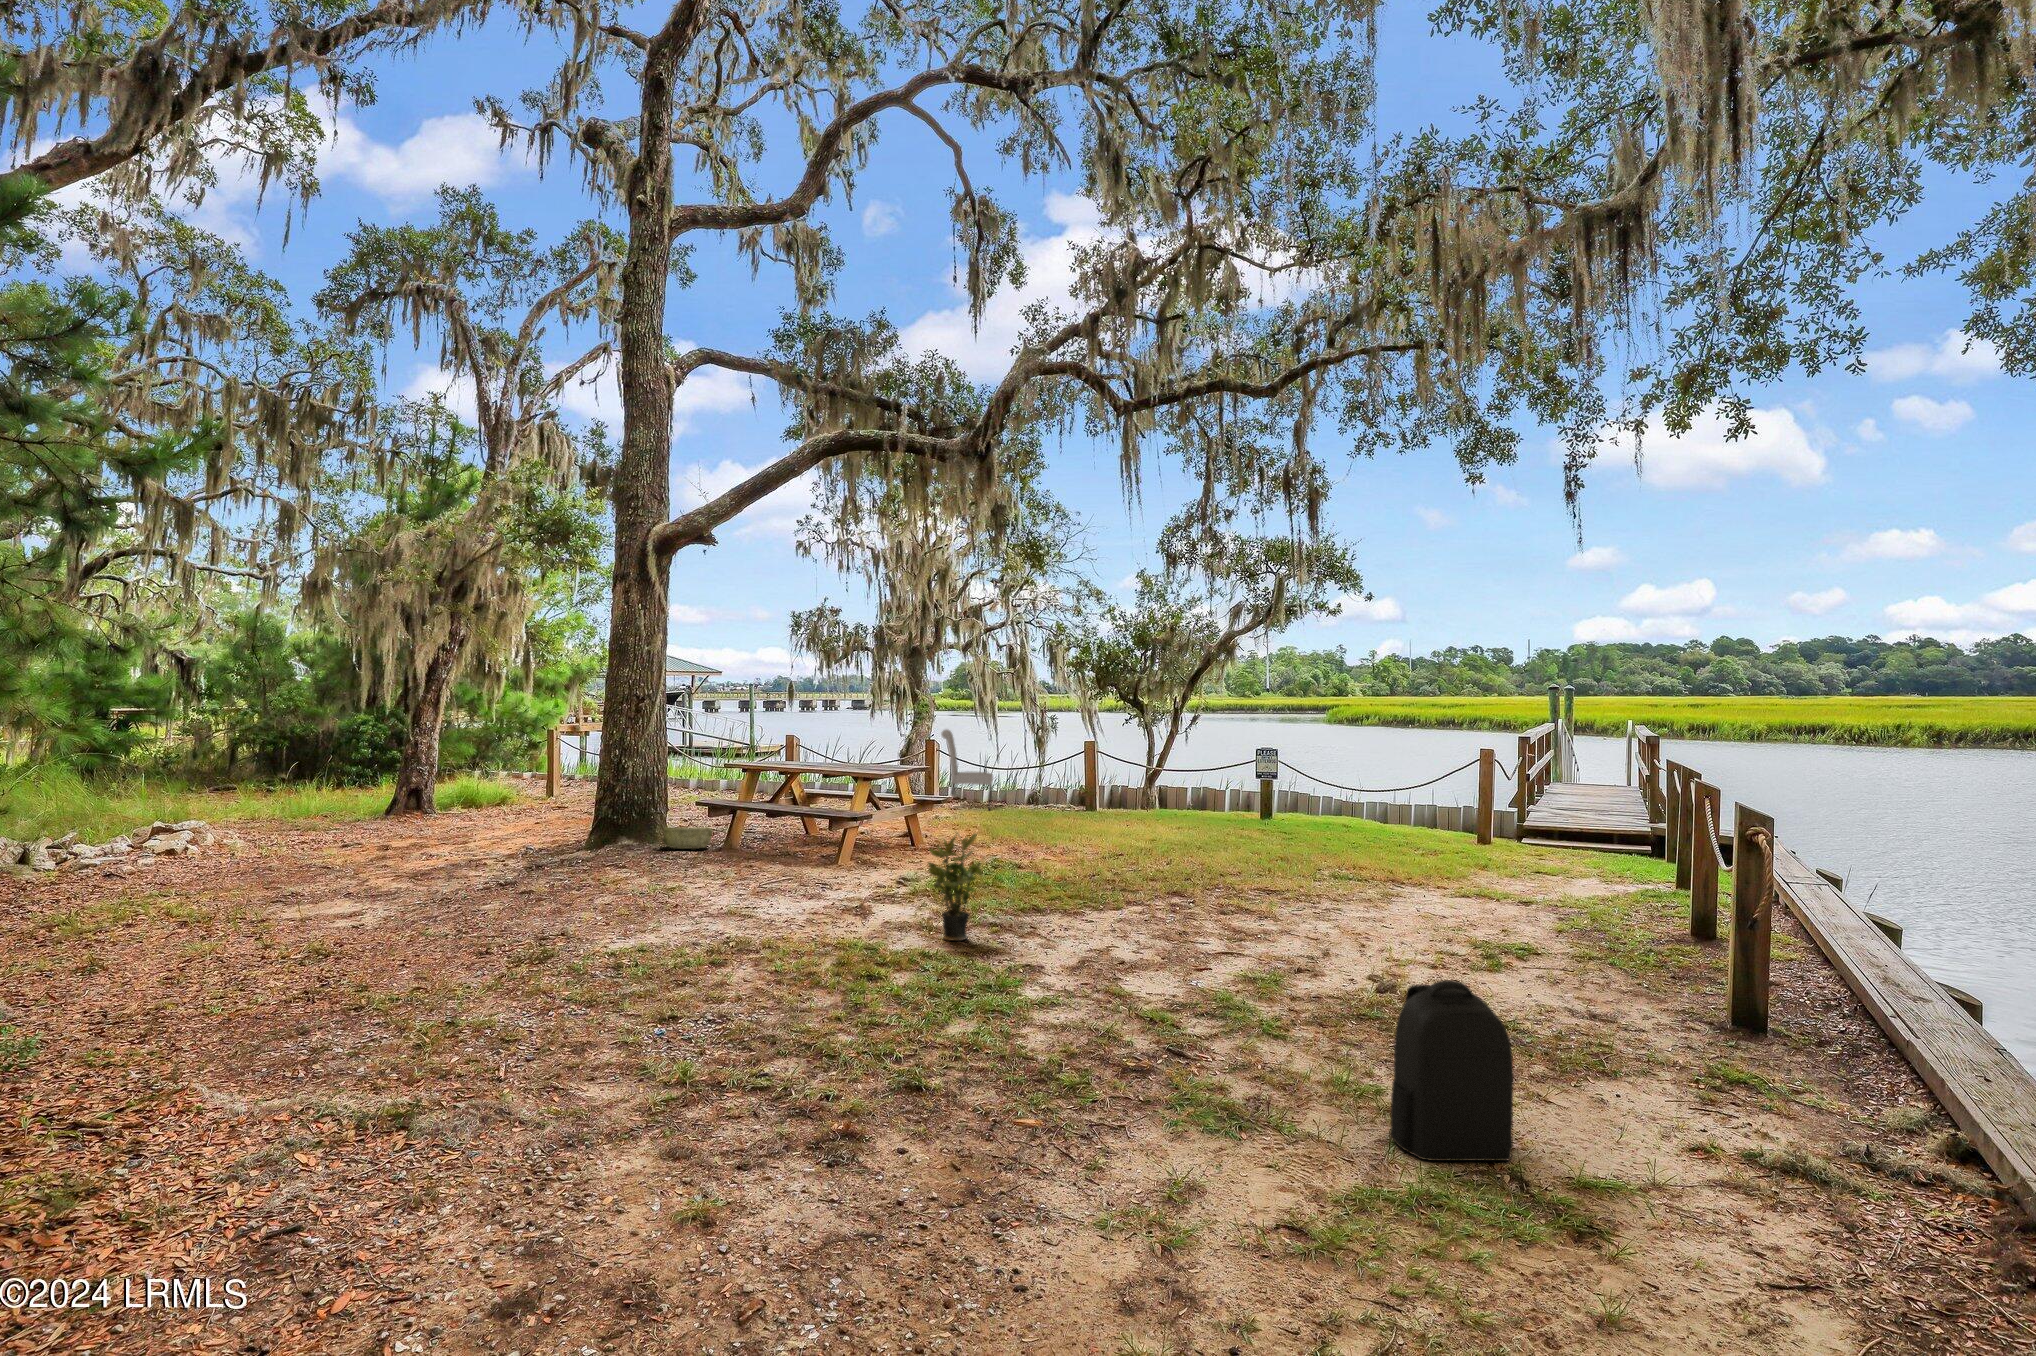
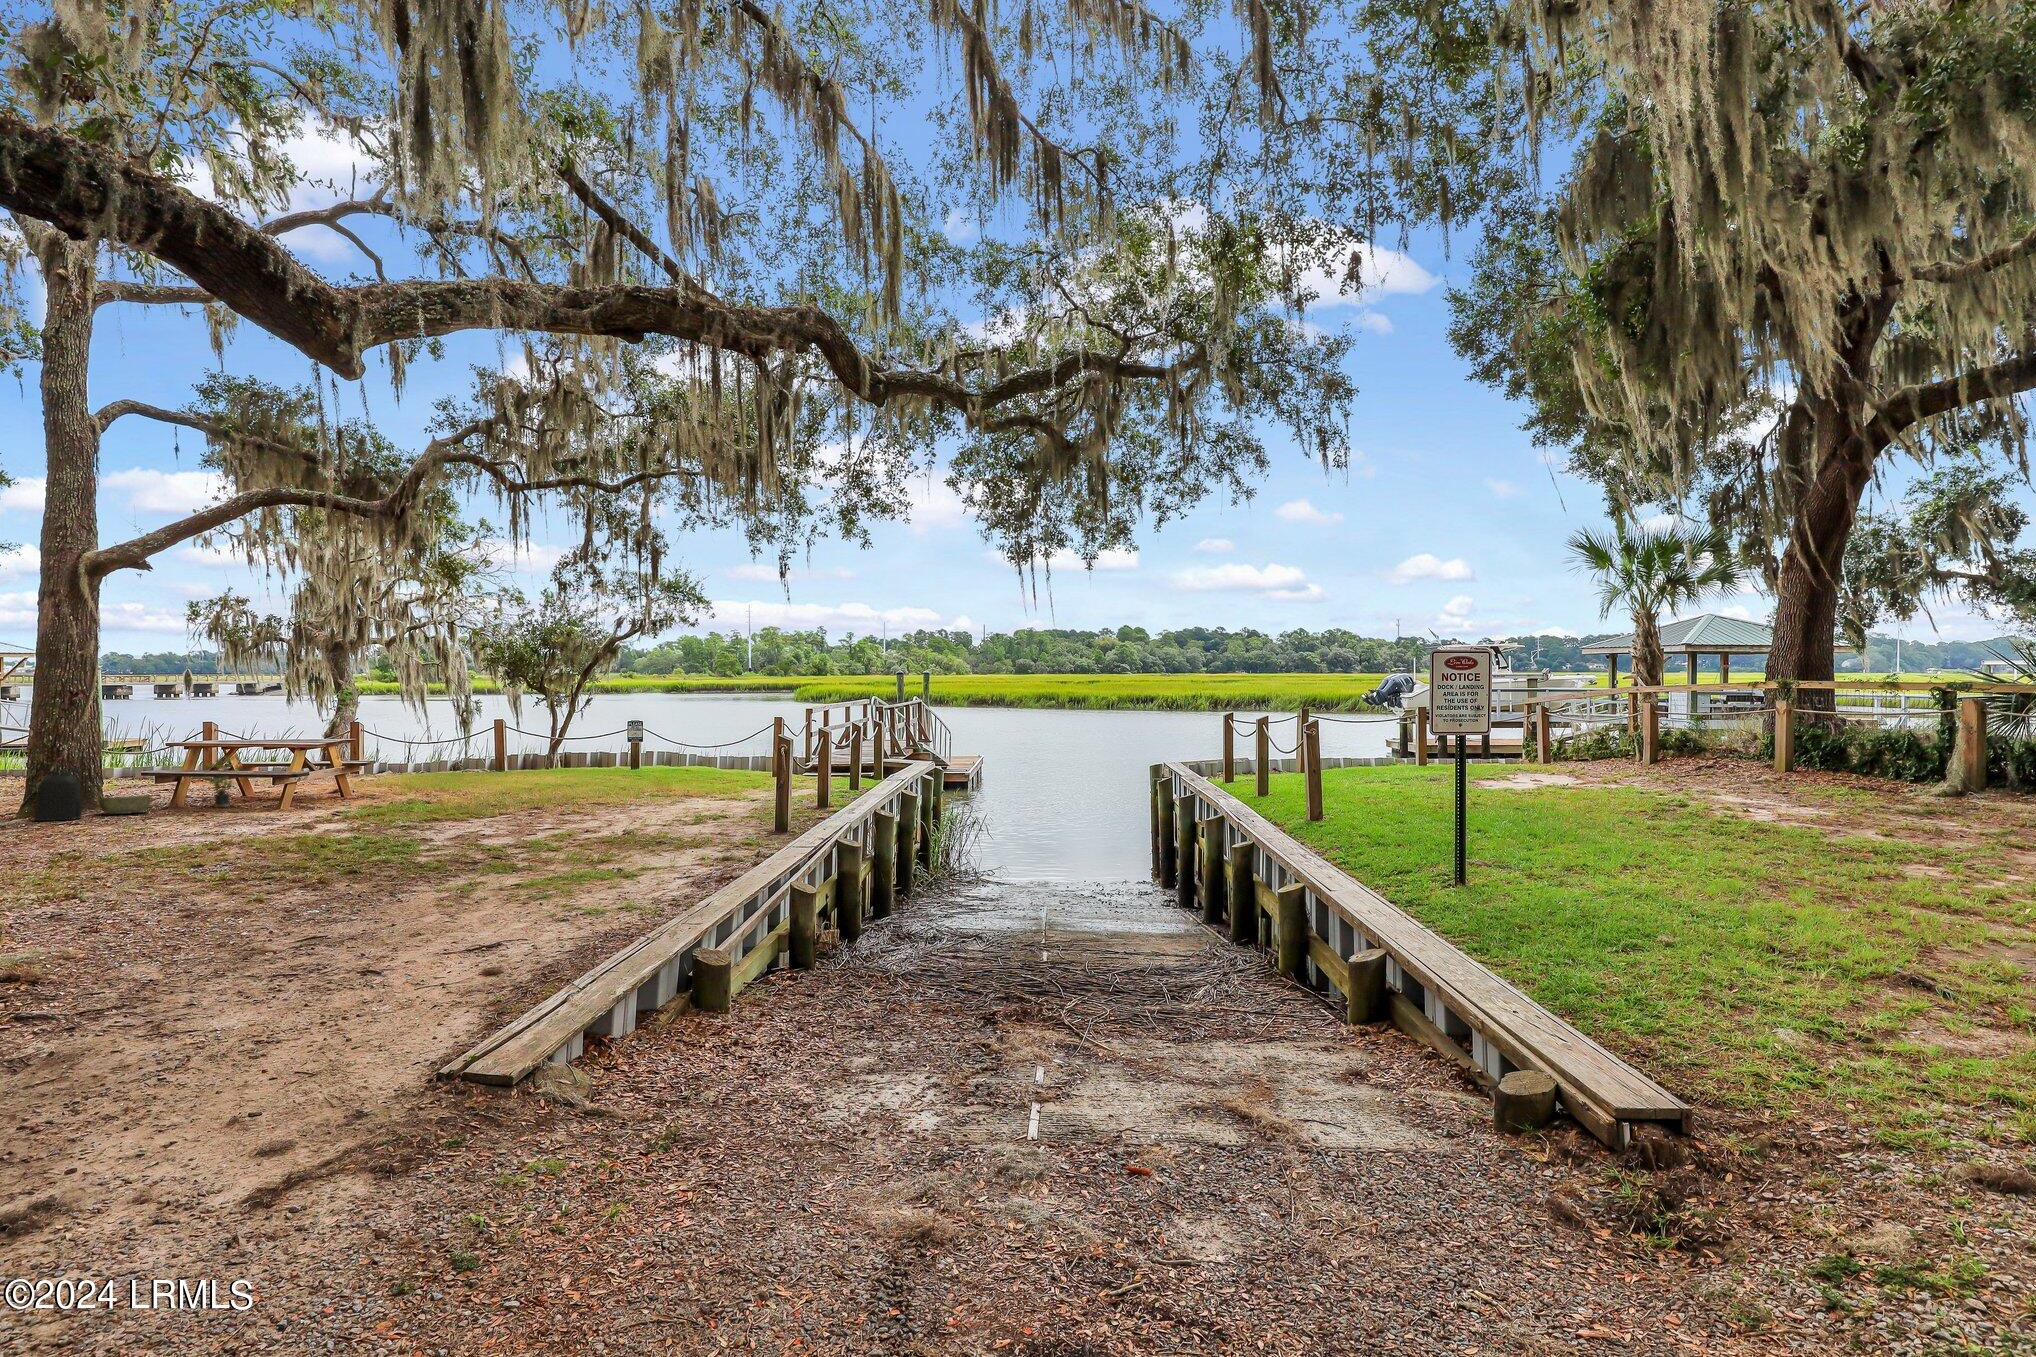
chair: present [941,730,993,810] -> none [365,712,414,776]
potted plant: present [928,833,983,941] -> present [205,755,234,807]
backpack: present [1390,980,1513,1161] -> present [35,771,82,821]

